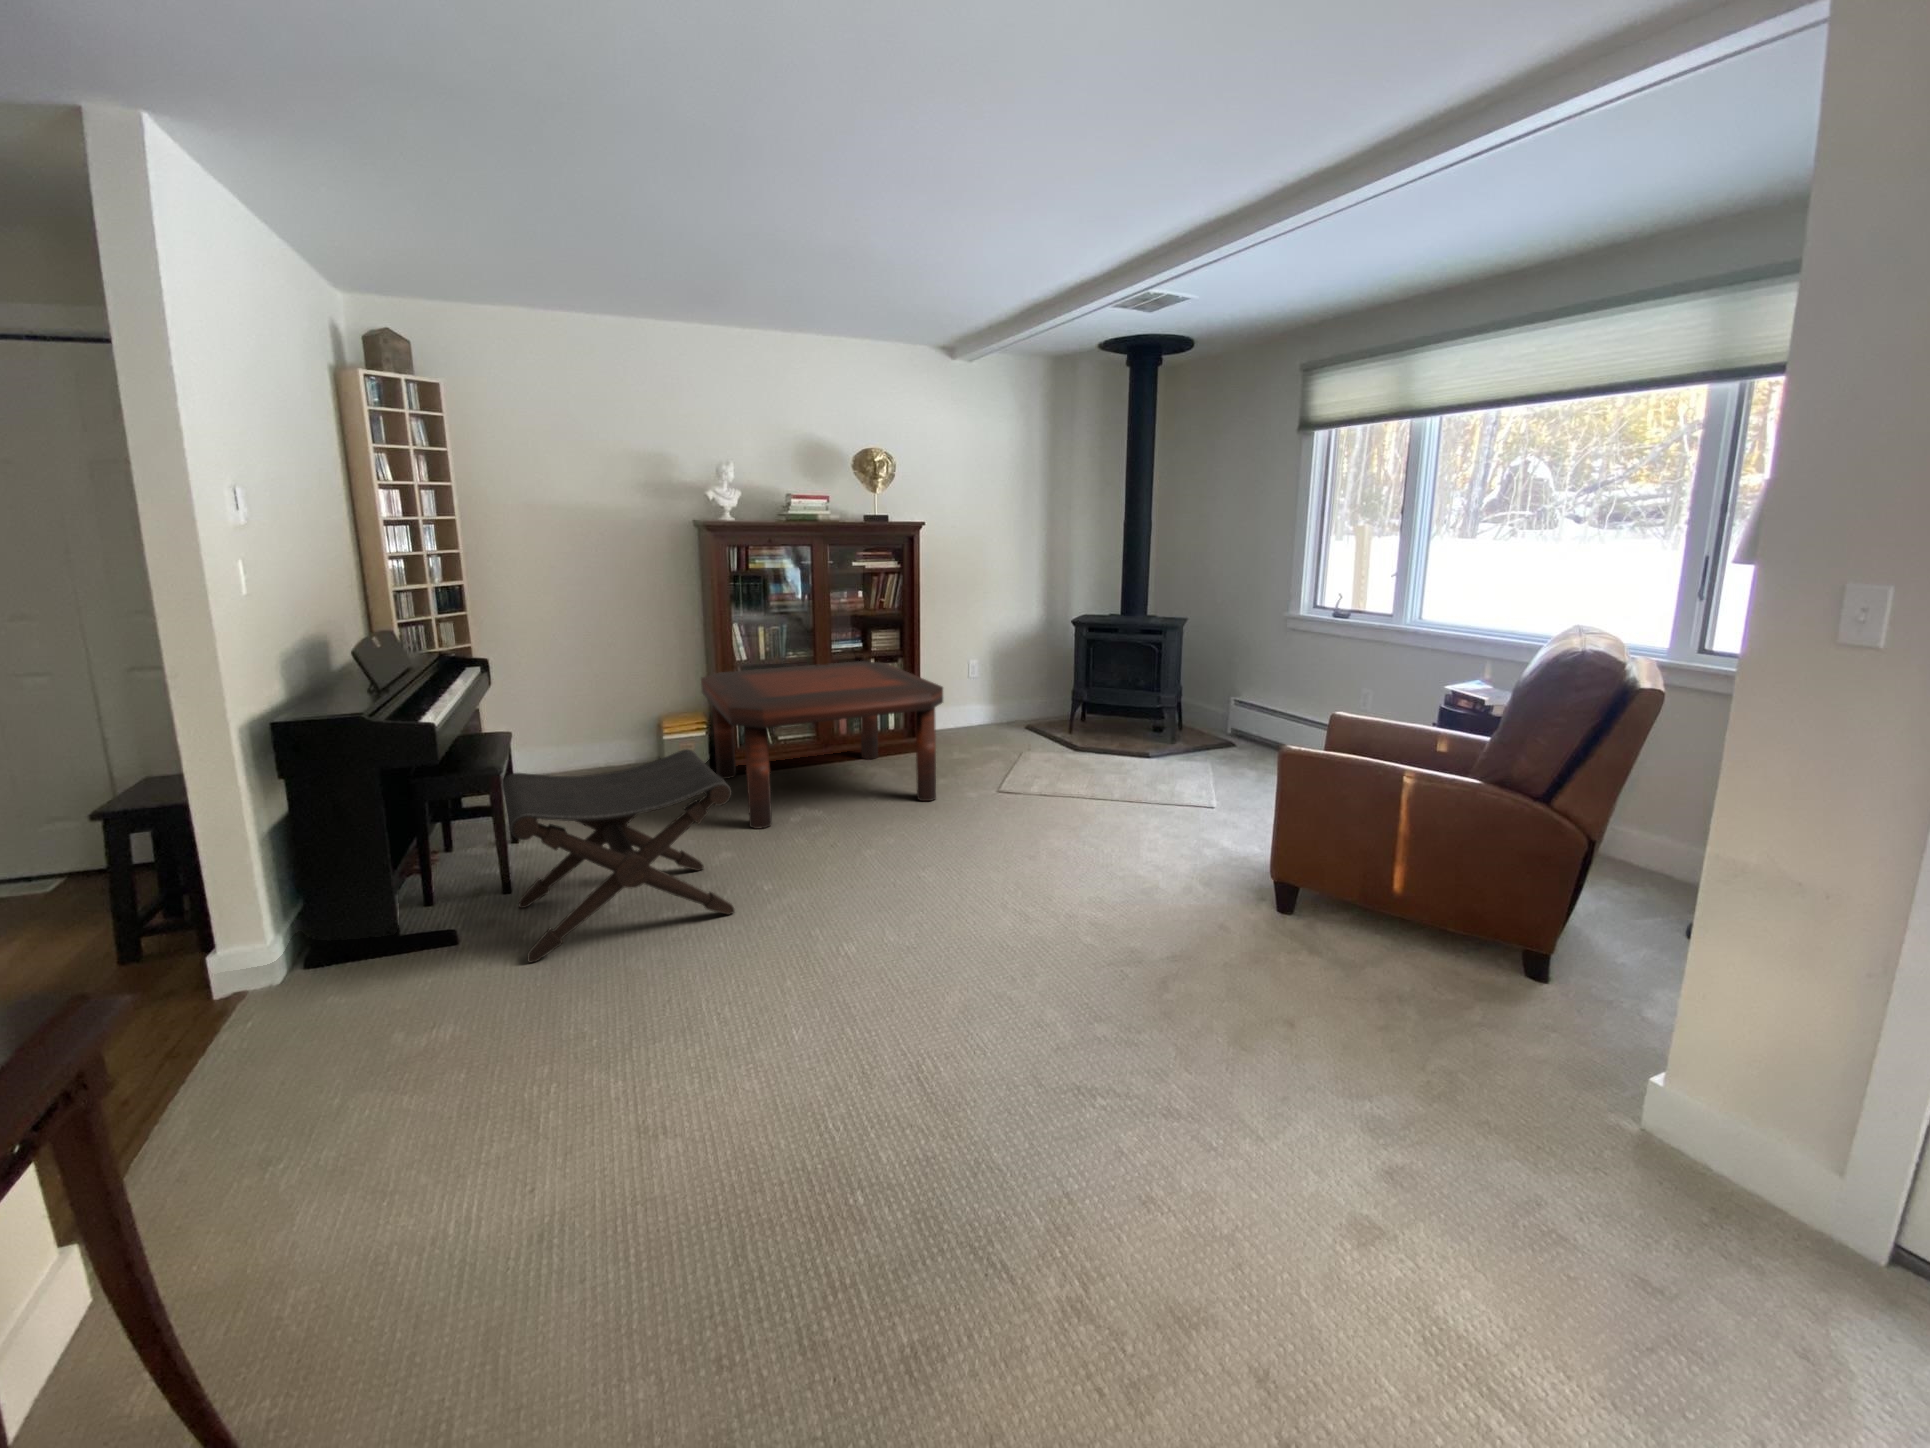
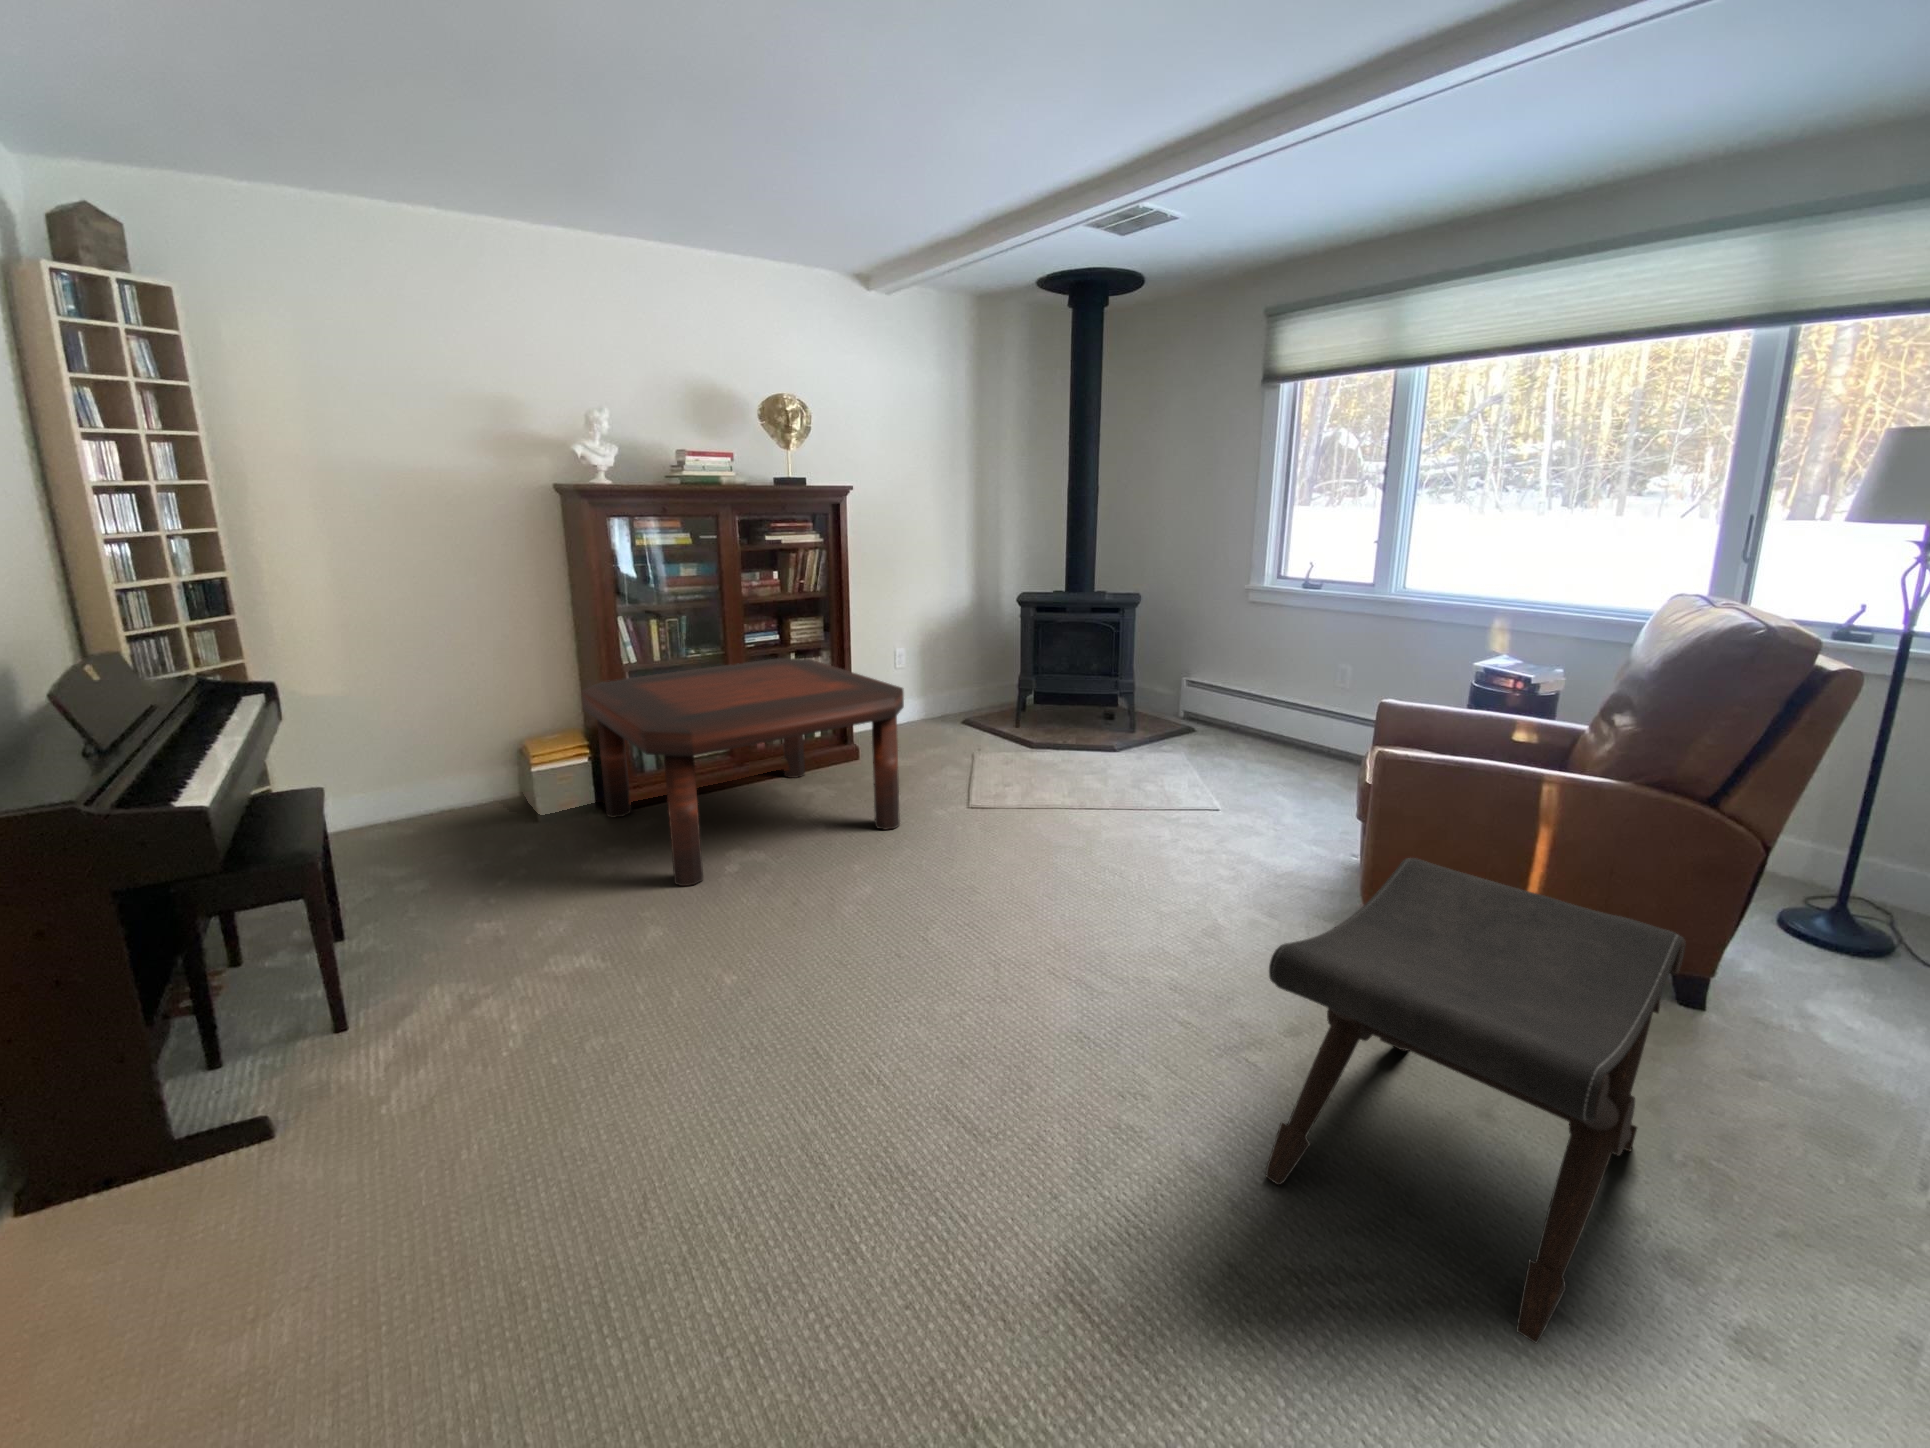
footstool: present [502,749,735,963] -> present [1266,858,1686,1343]

